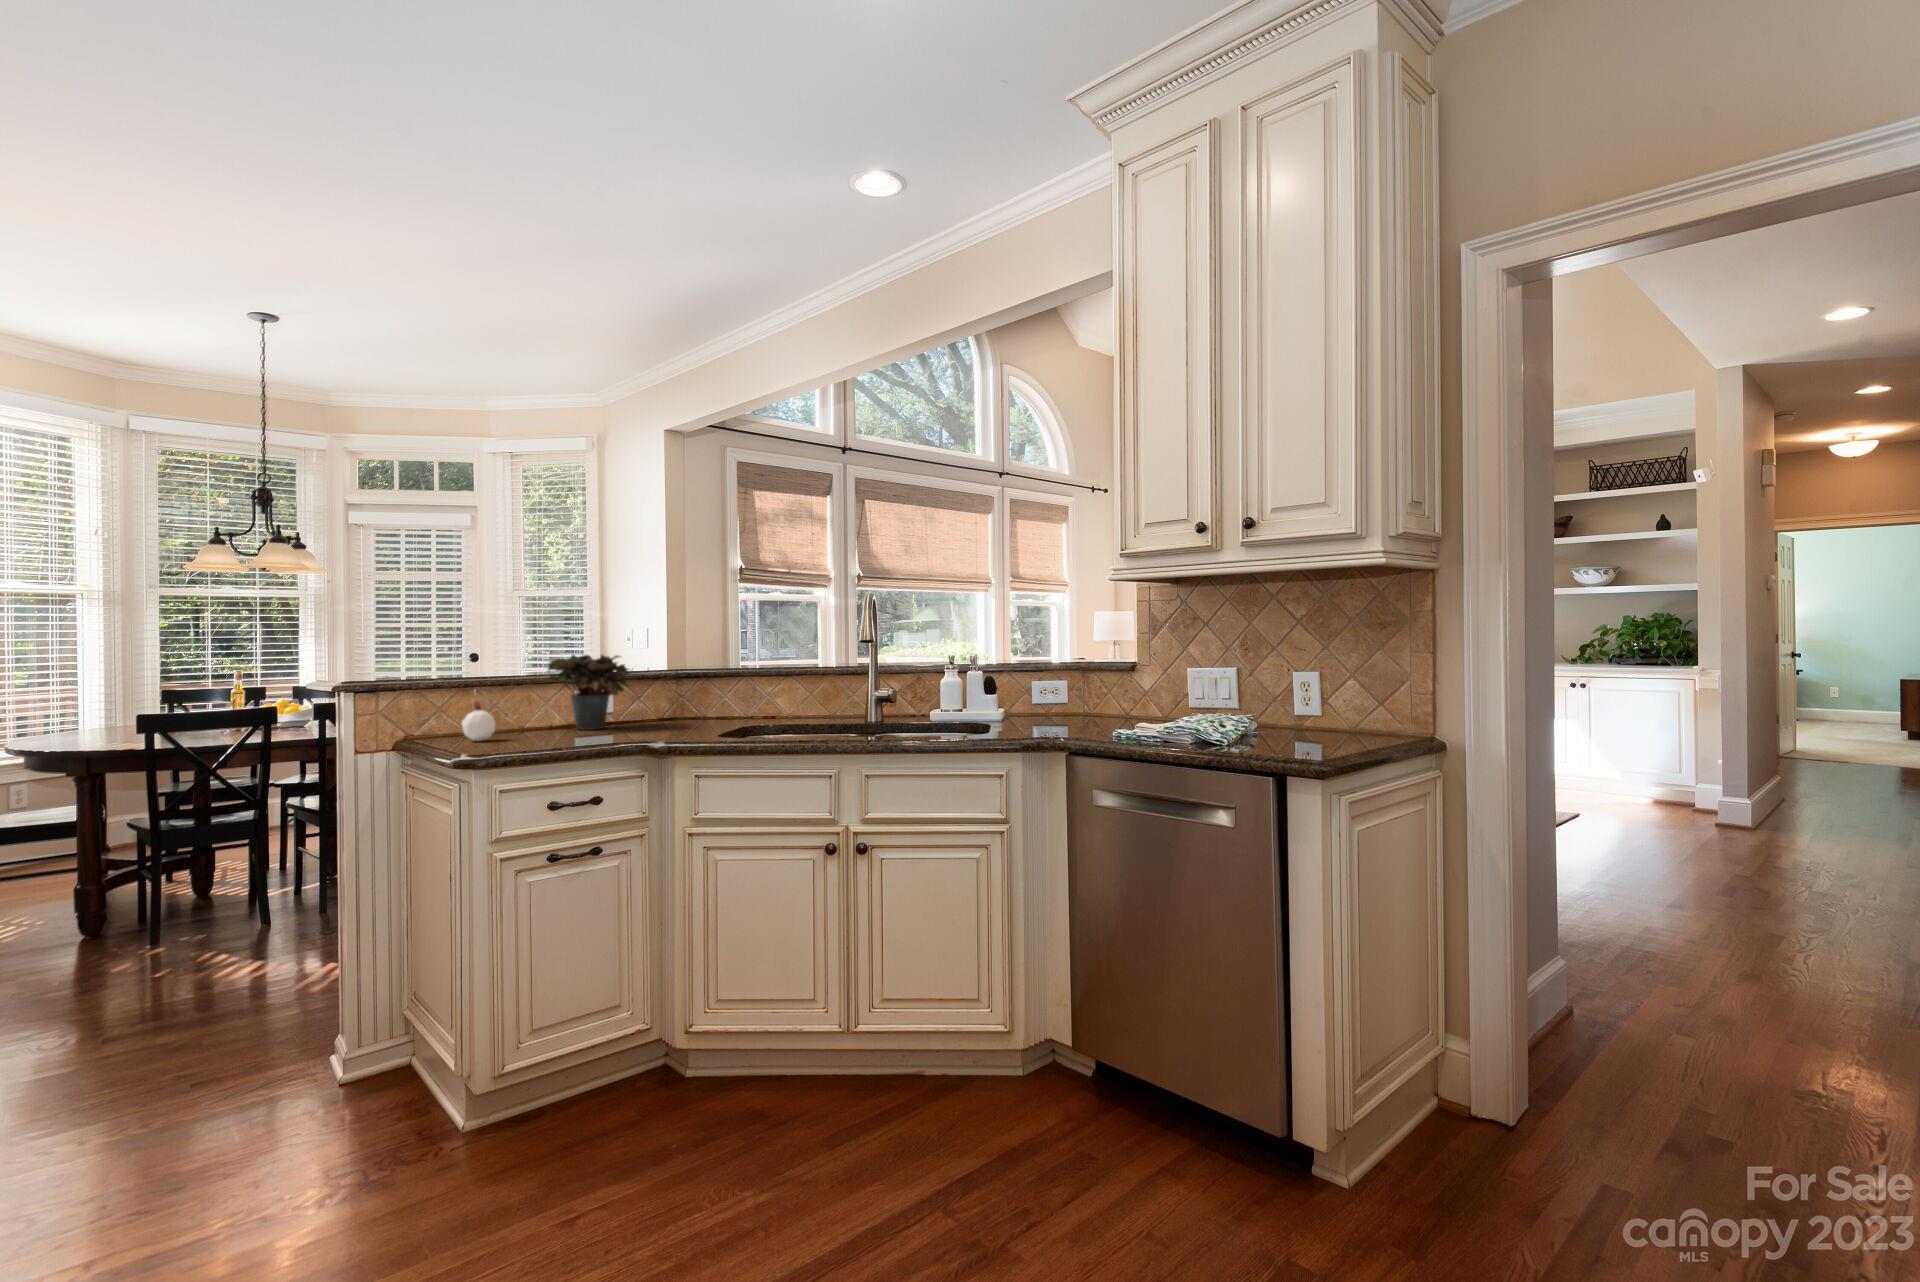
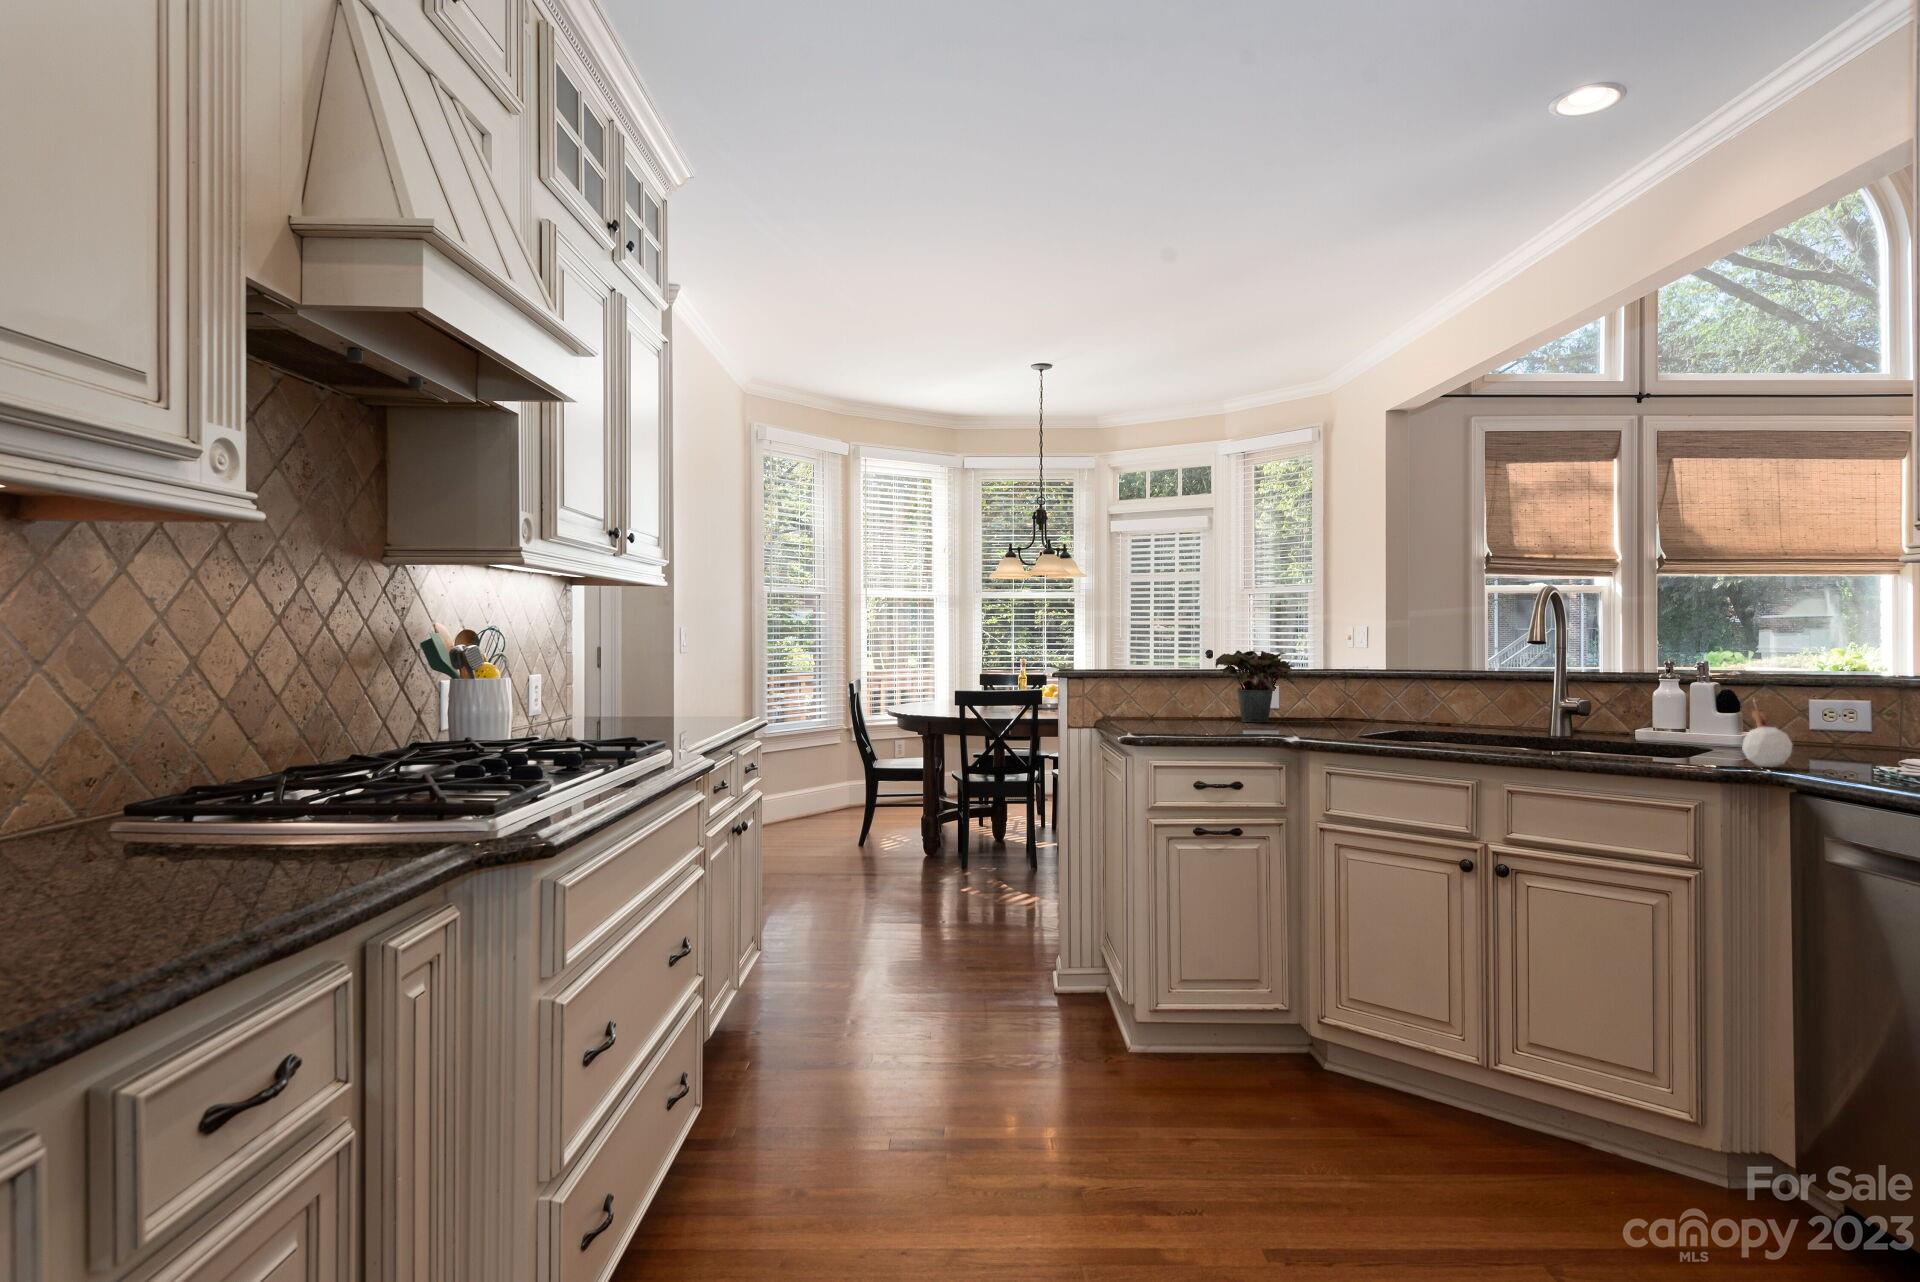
candle: present [462,694,495,741] -> present [1742,704,1793,767]

